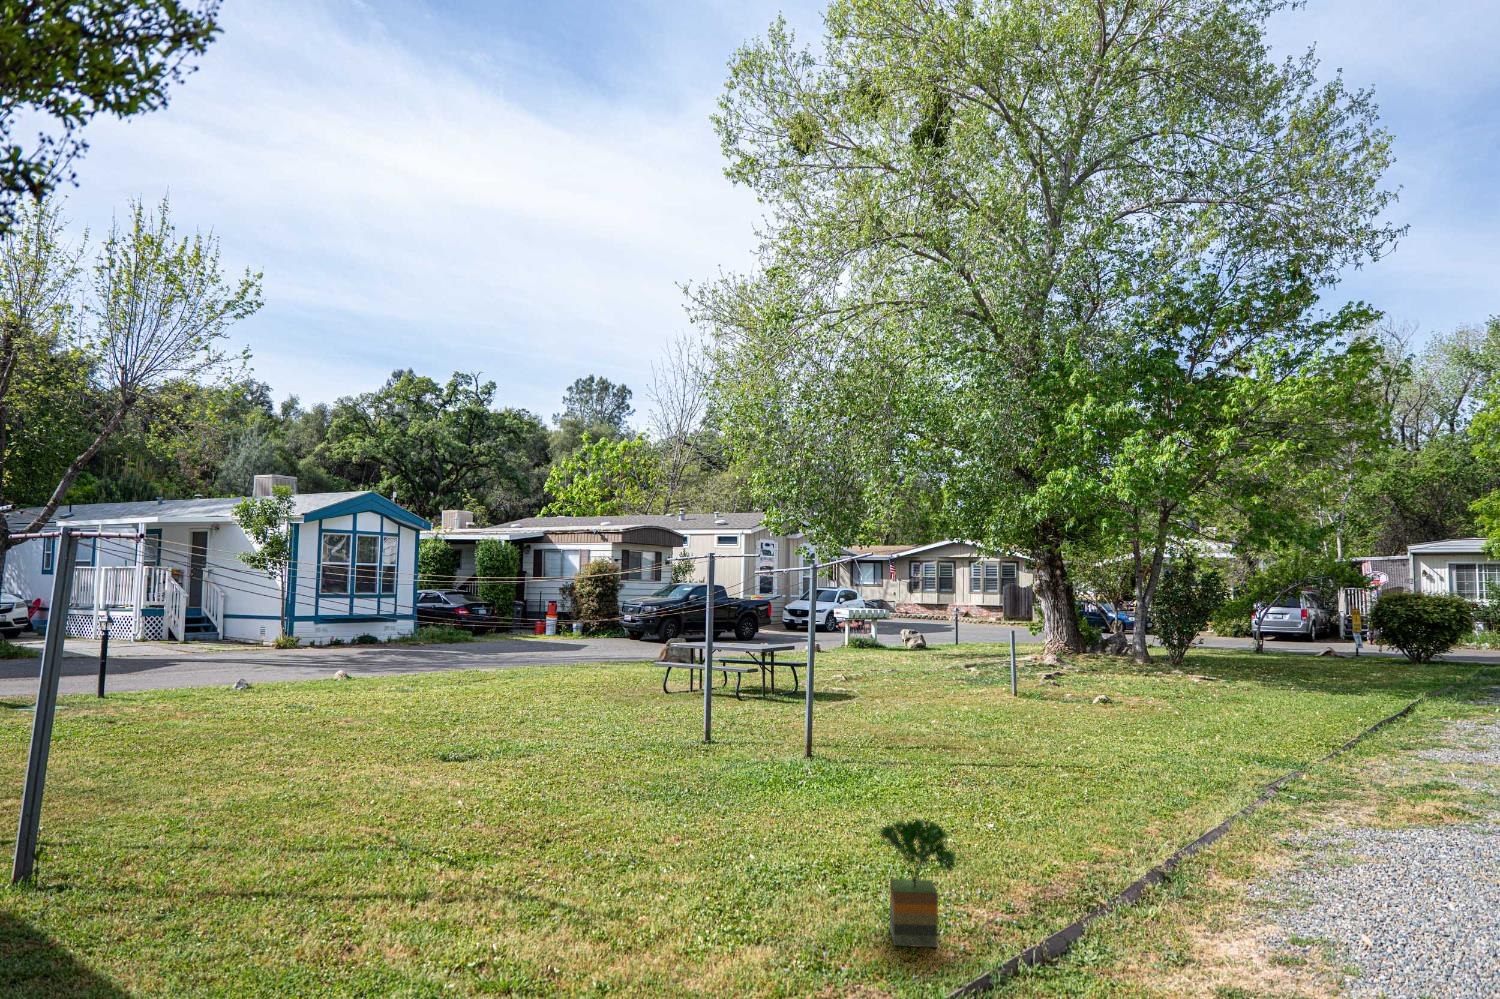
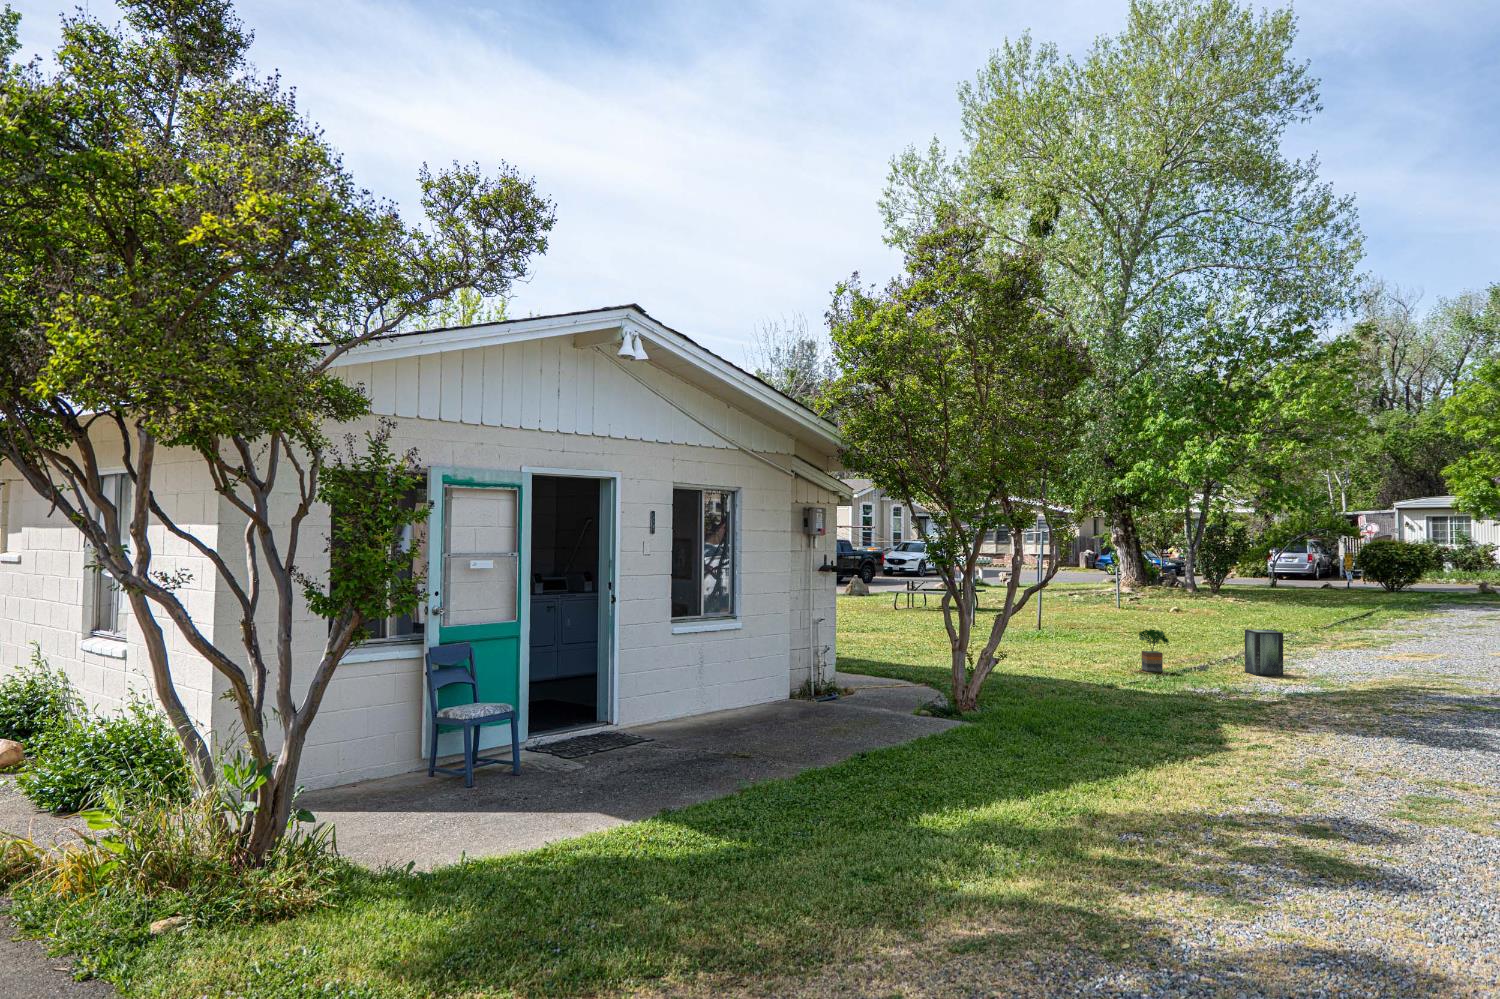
storage box: none [1171,827,1282,983] -> present [1245,629,1283,676]

